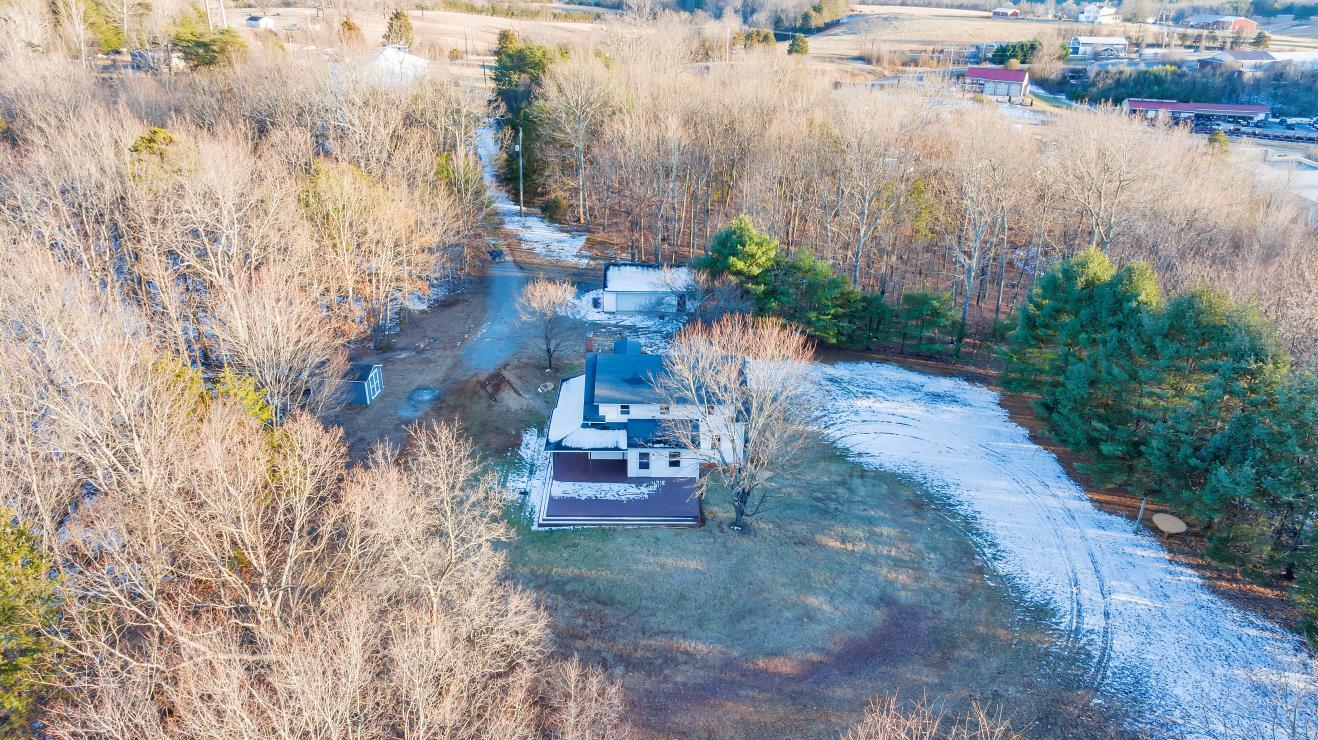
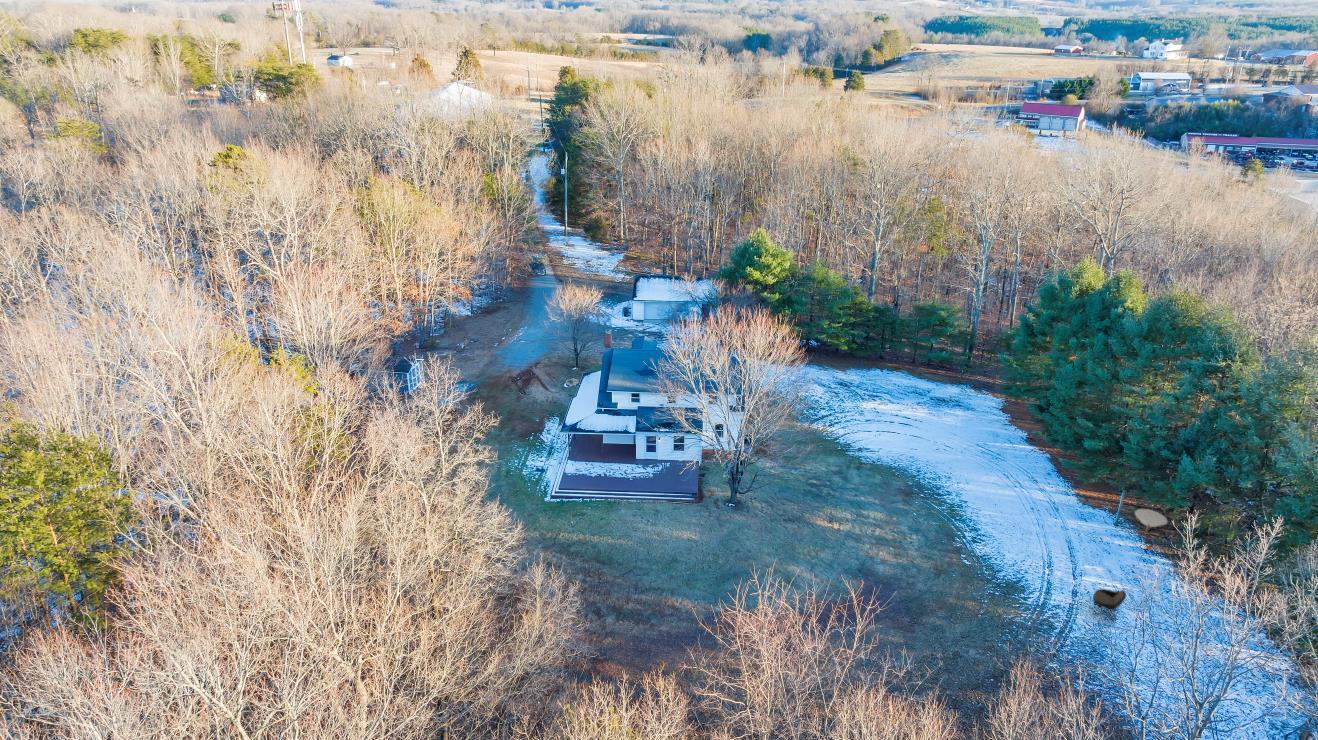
lounge chair: none [1128,611,1165,647] -> present [1093,589,1126,611]

